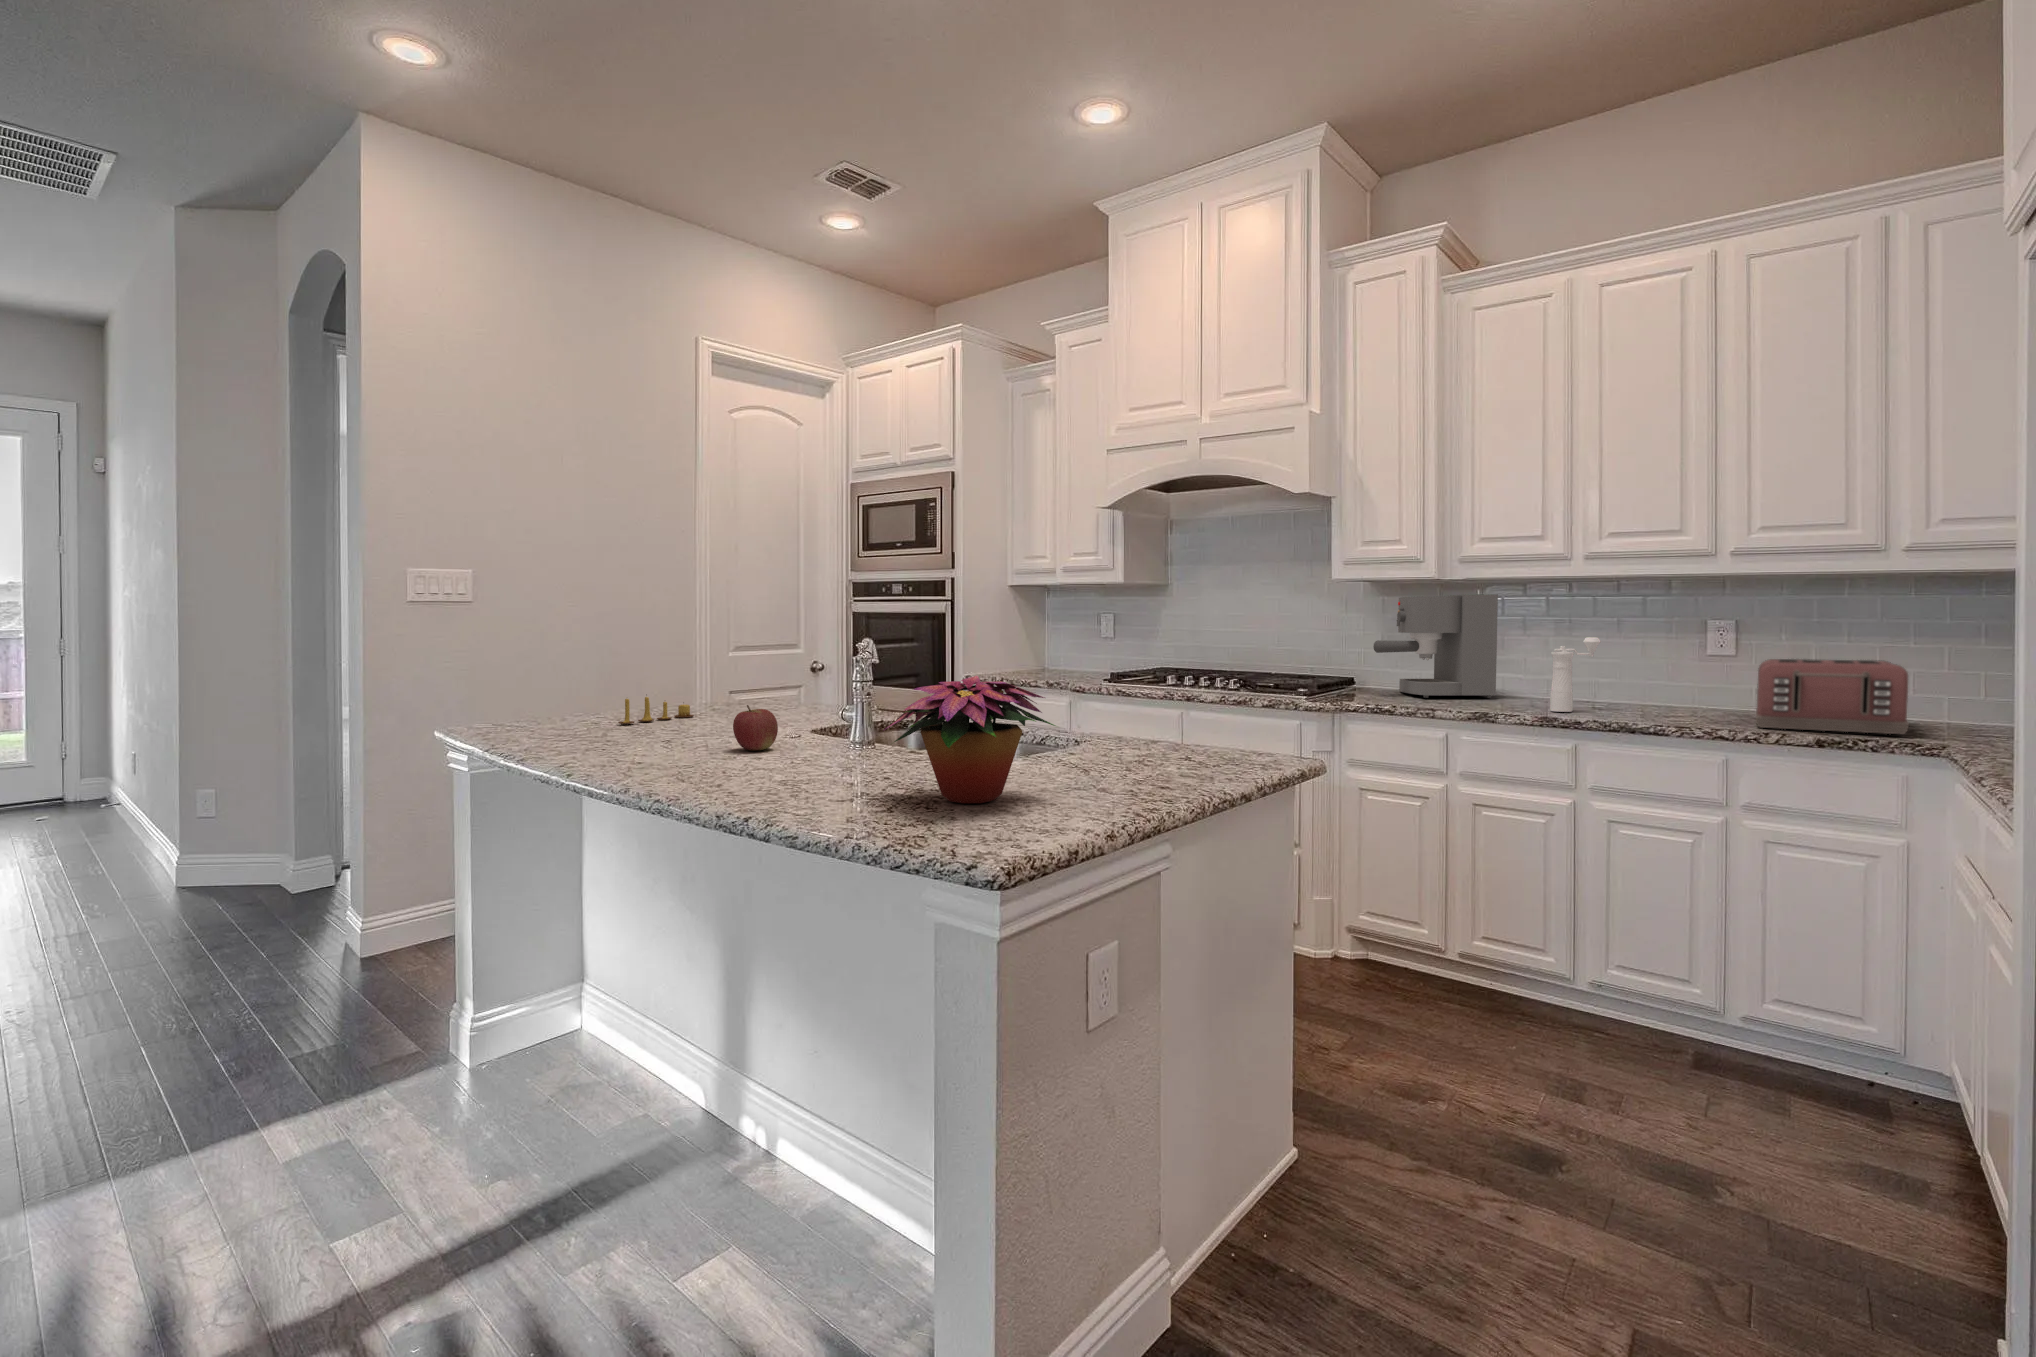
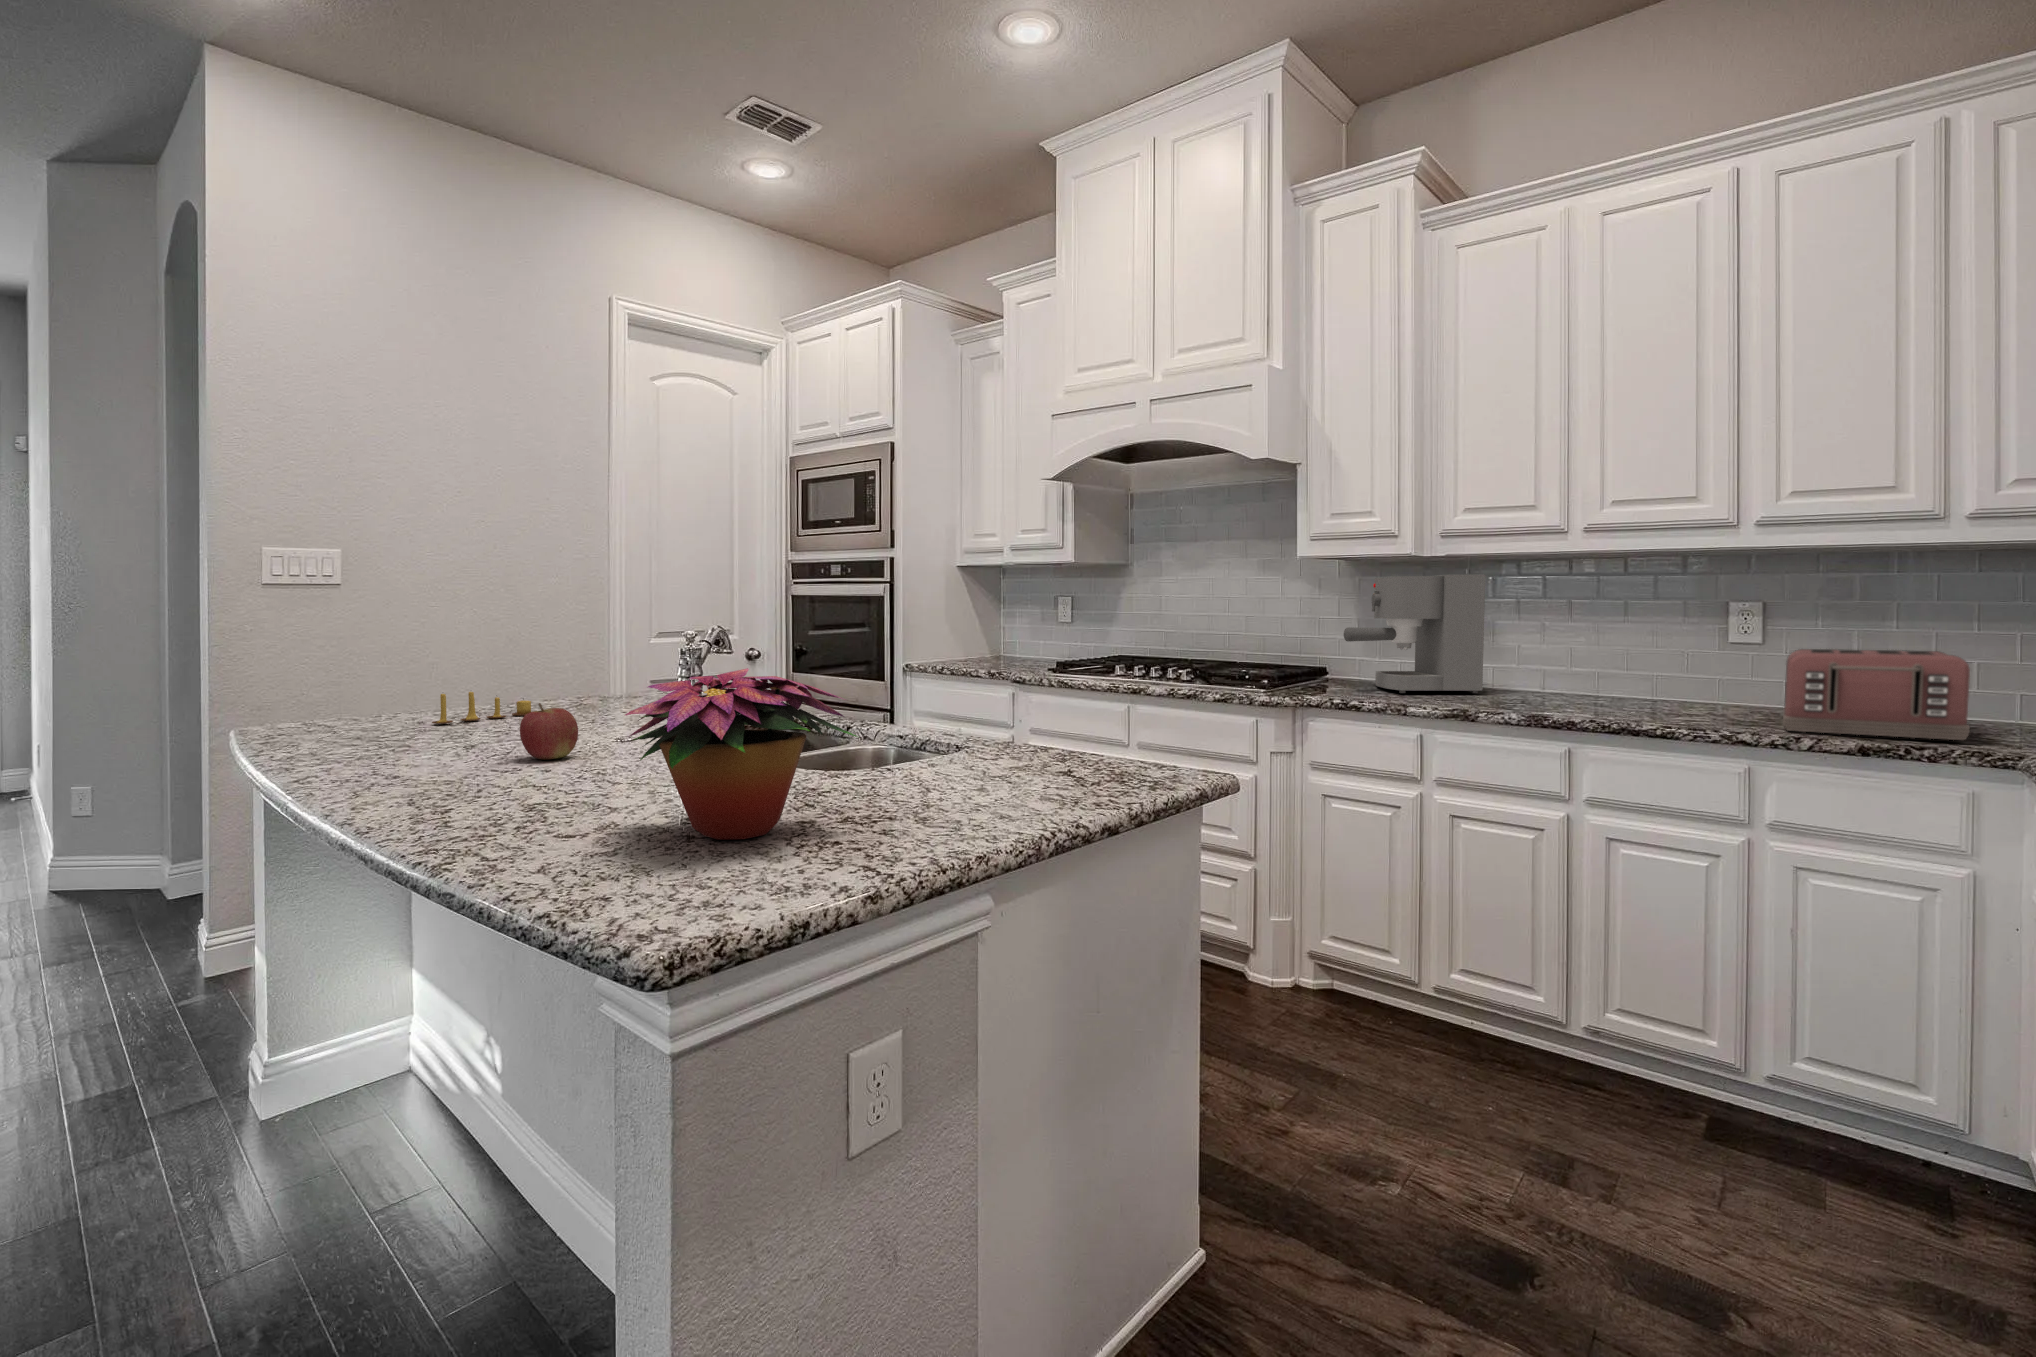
pepper mill: present [1550,637,1601,712] -> none [1542,624,1602,711]

